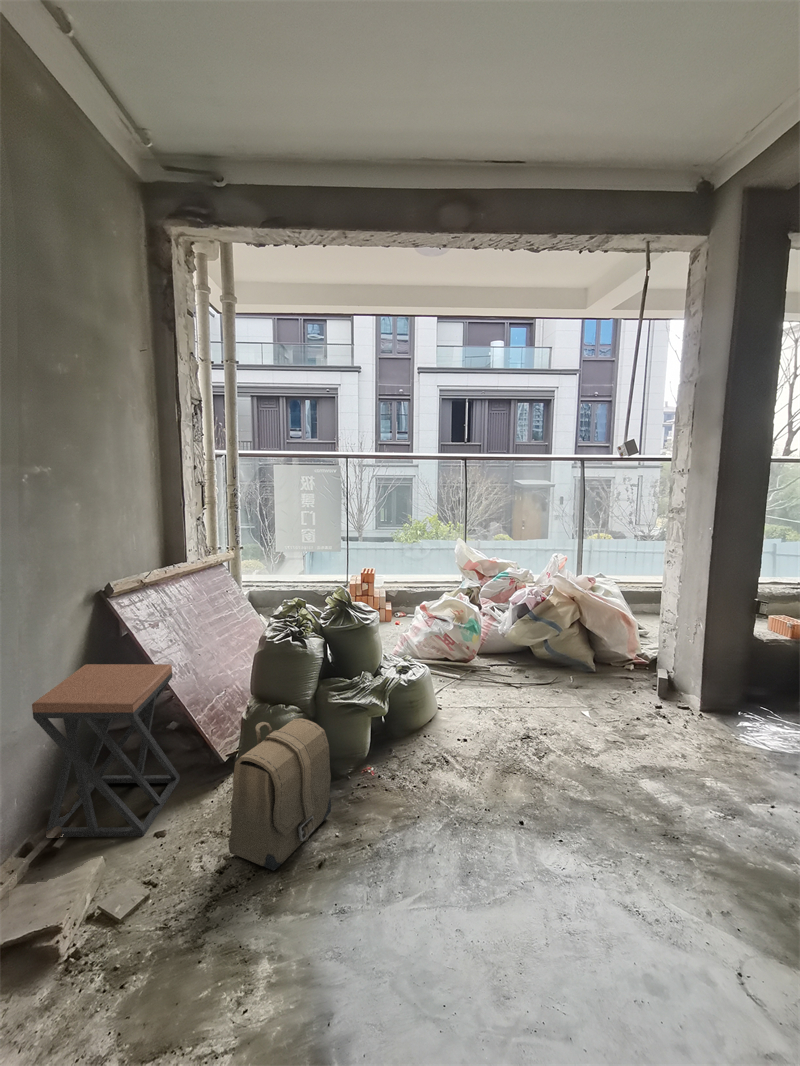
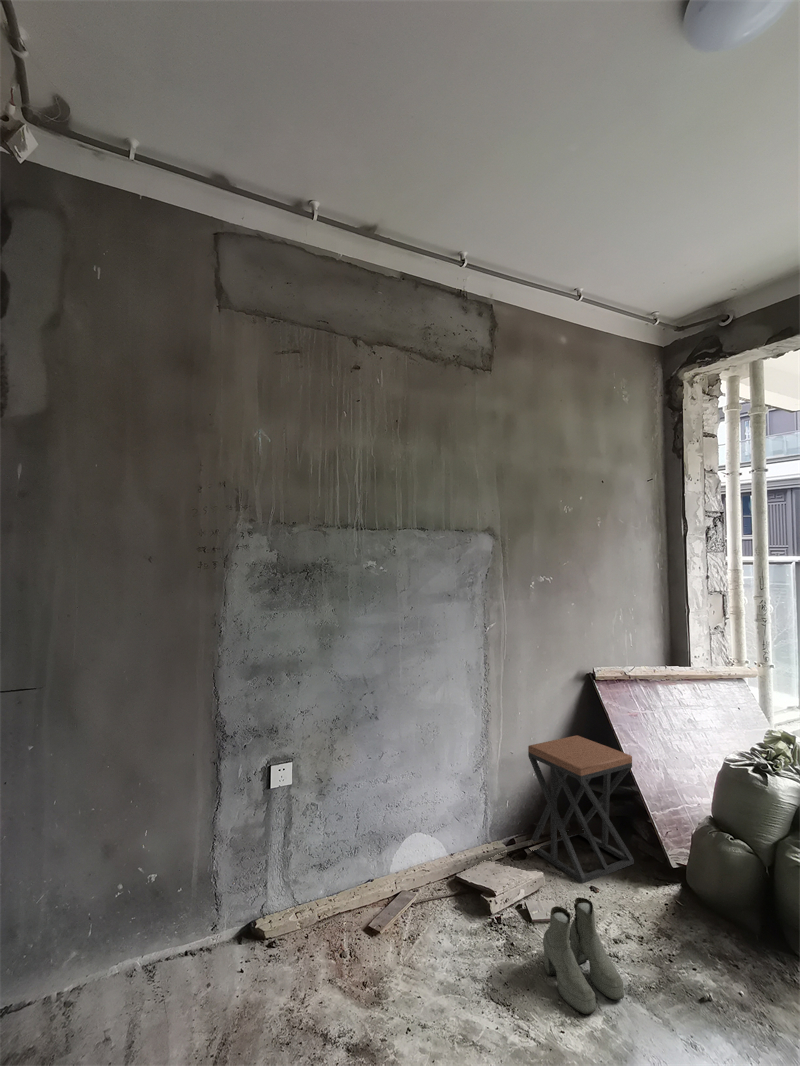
backpack: present [229,718,331,870] -> none [629,828,749,972]
boots: none [169,849,270,977] -> present [543,897,624,1014]

